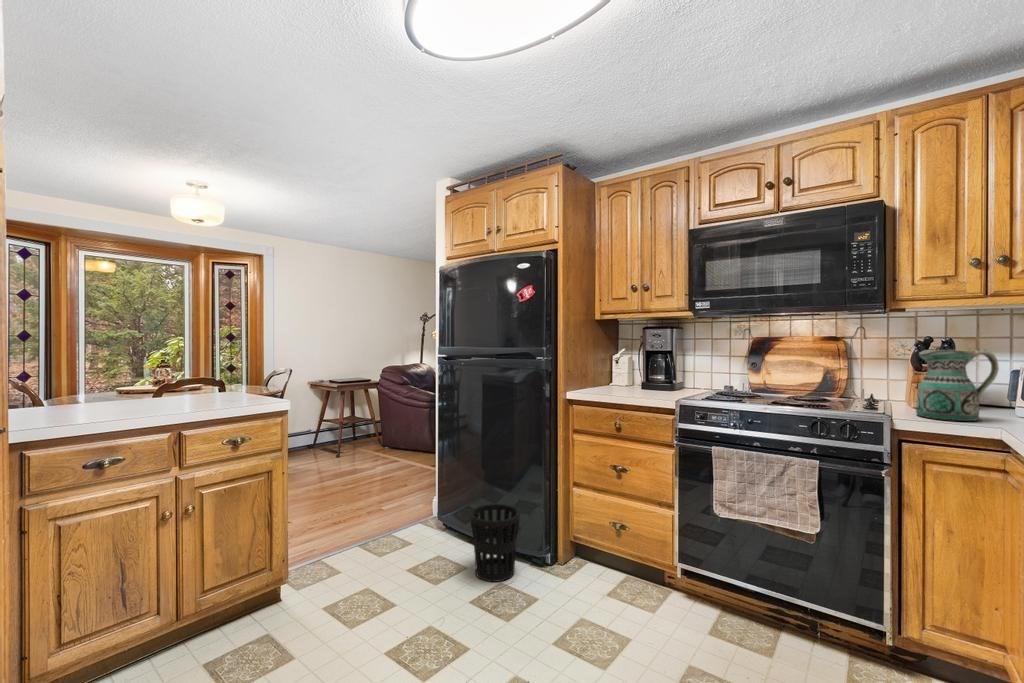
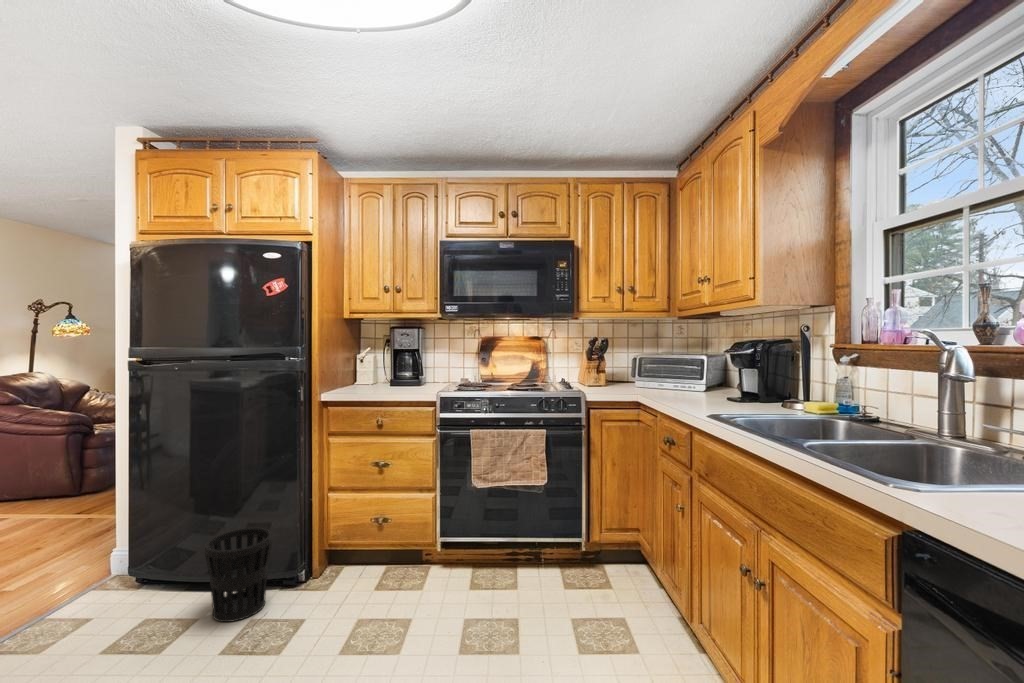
ceramic pitcher: present [916,349,999,421] -> none [594,345,633,392]

